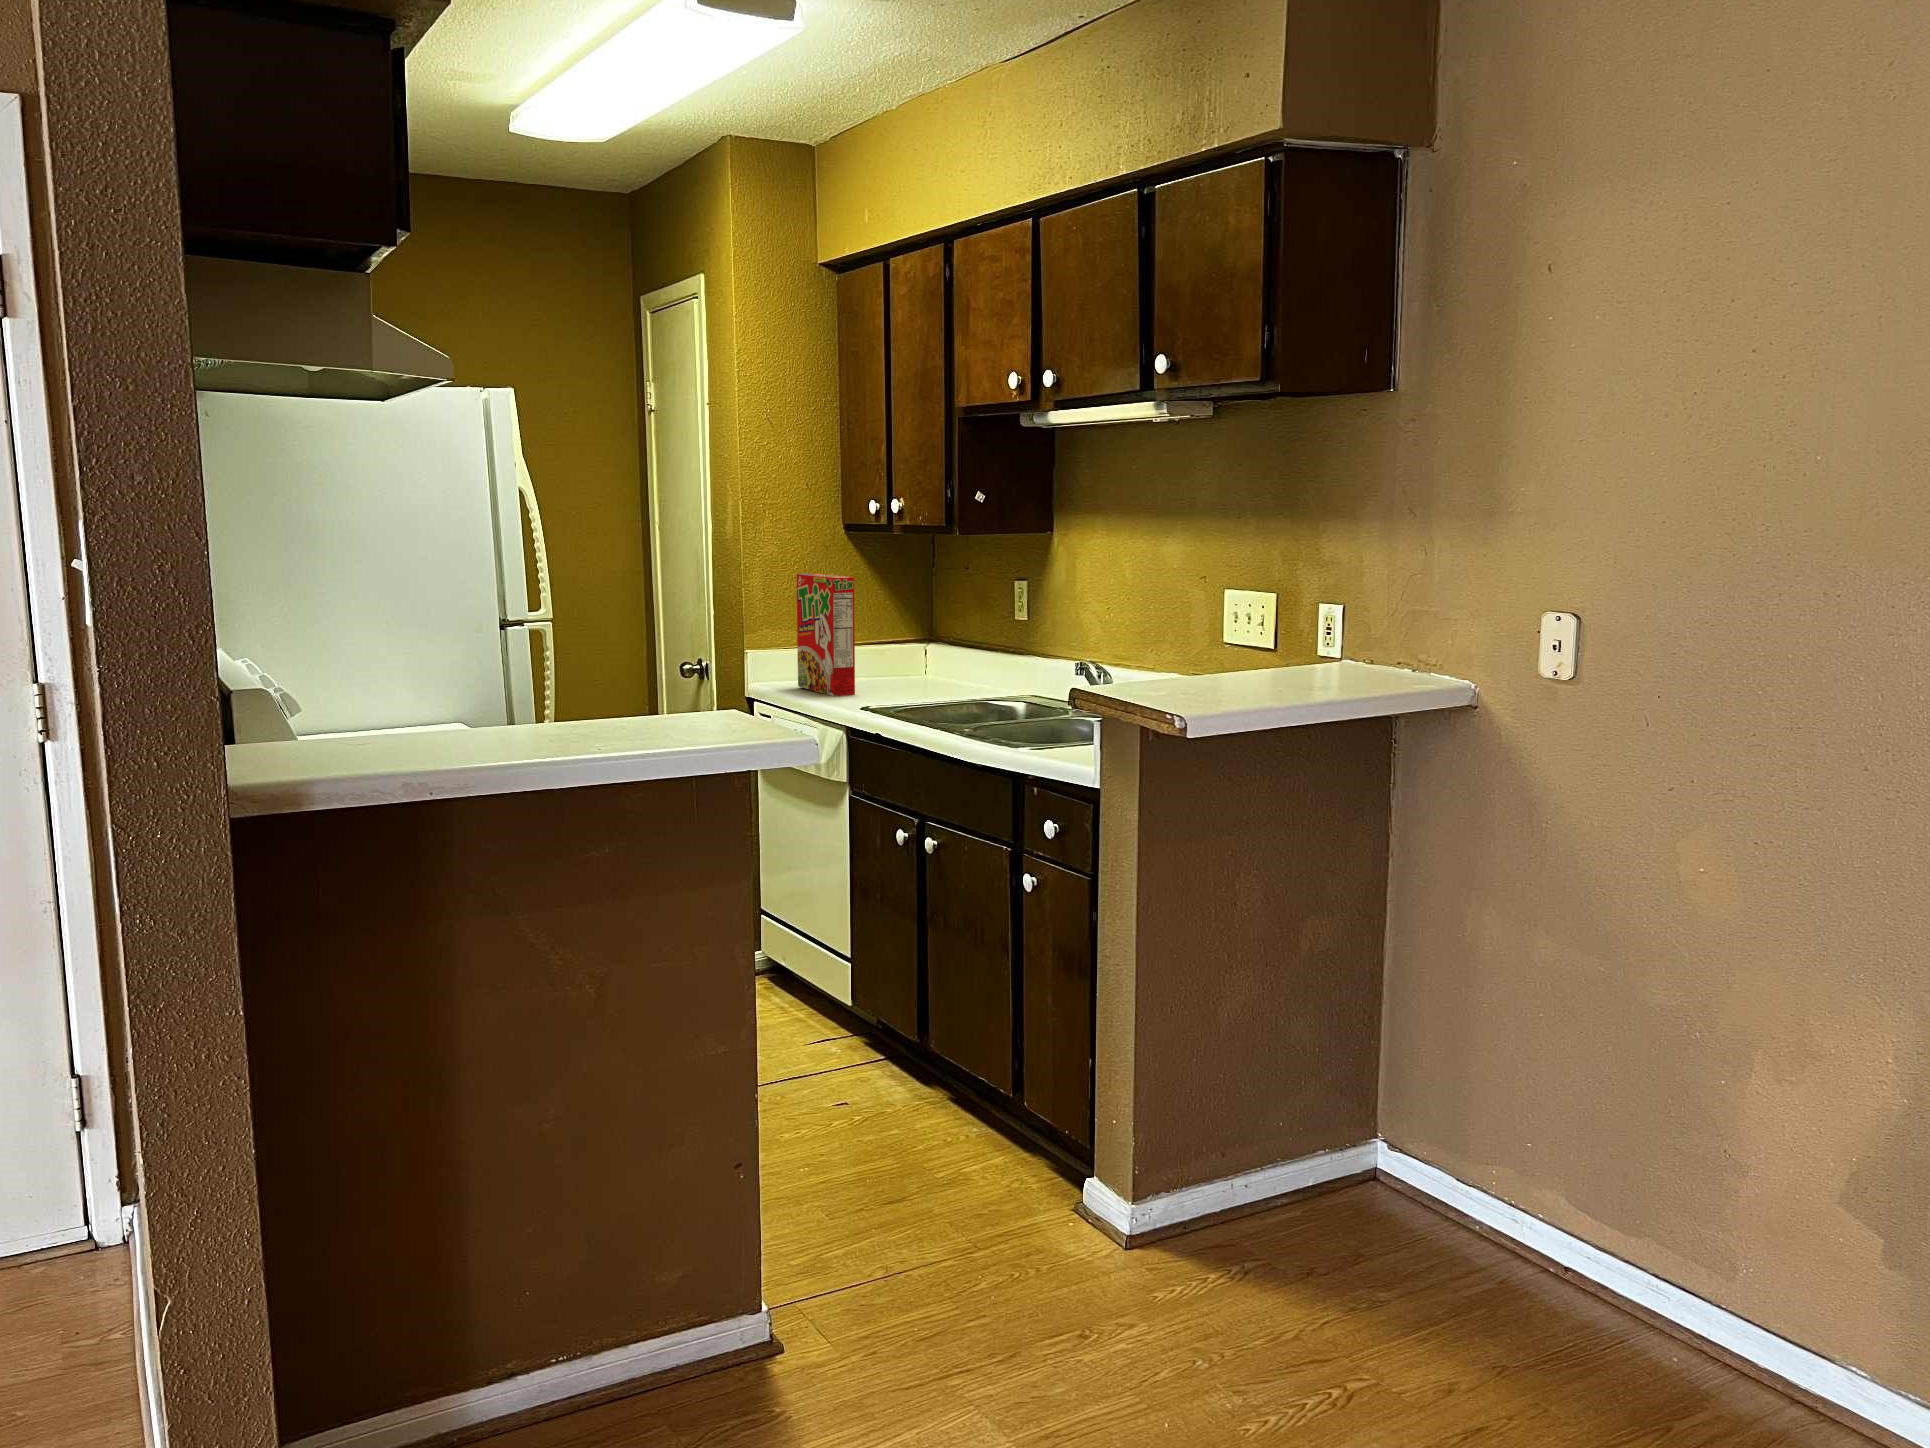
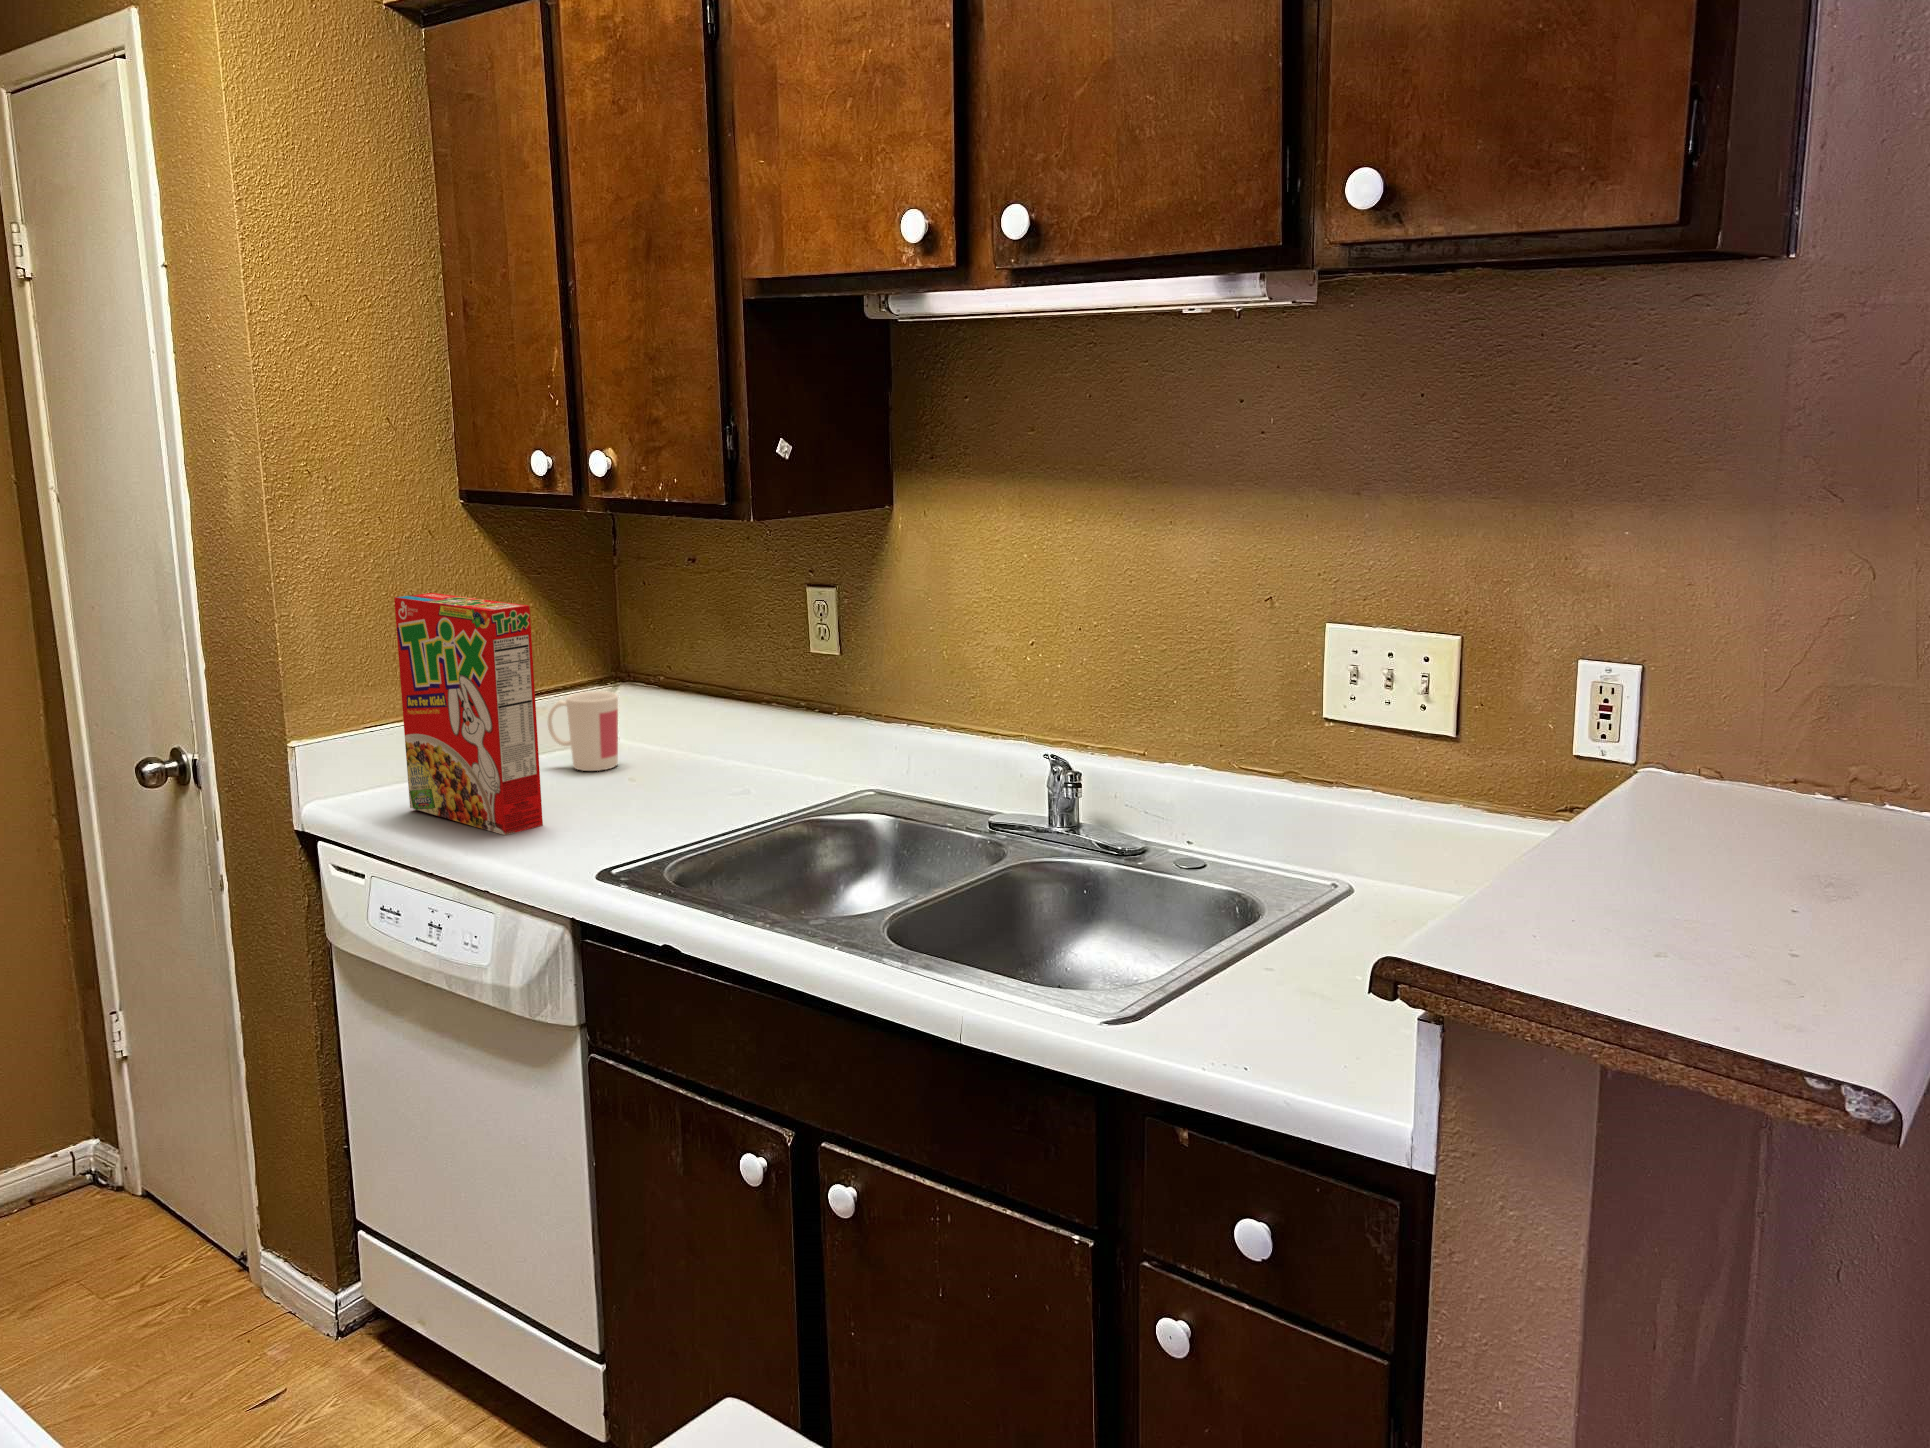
mug: none [881,638,918,681] -> present [548,691,618,771]

